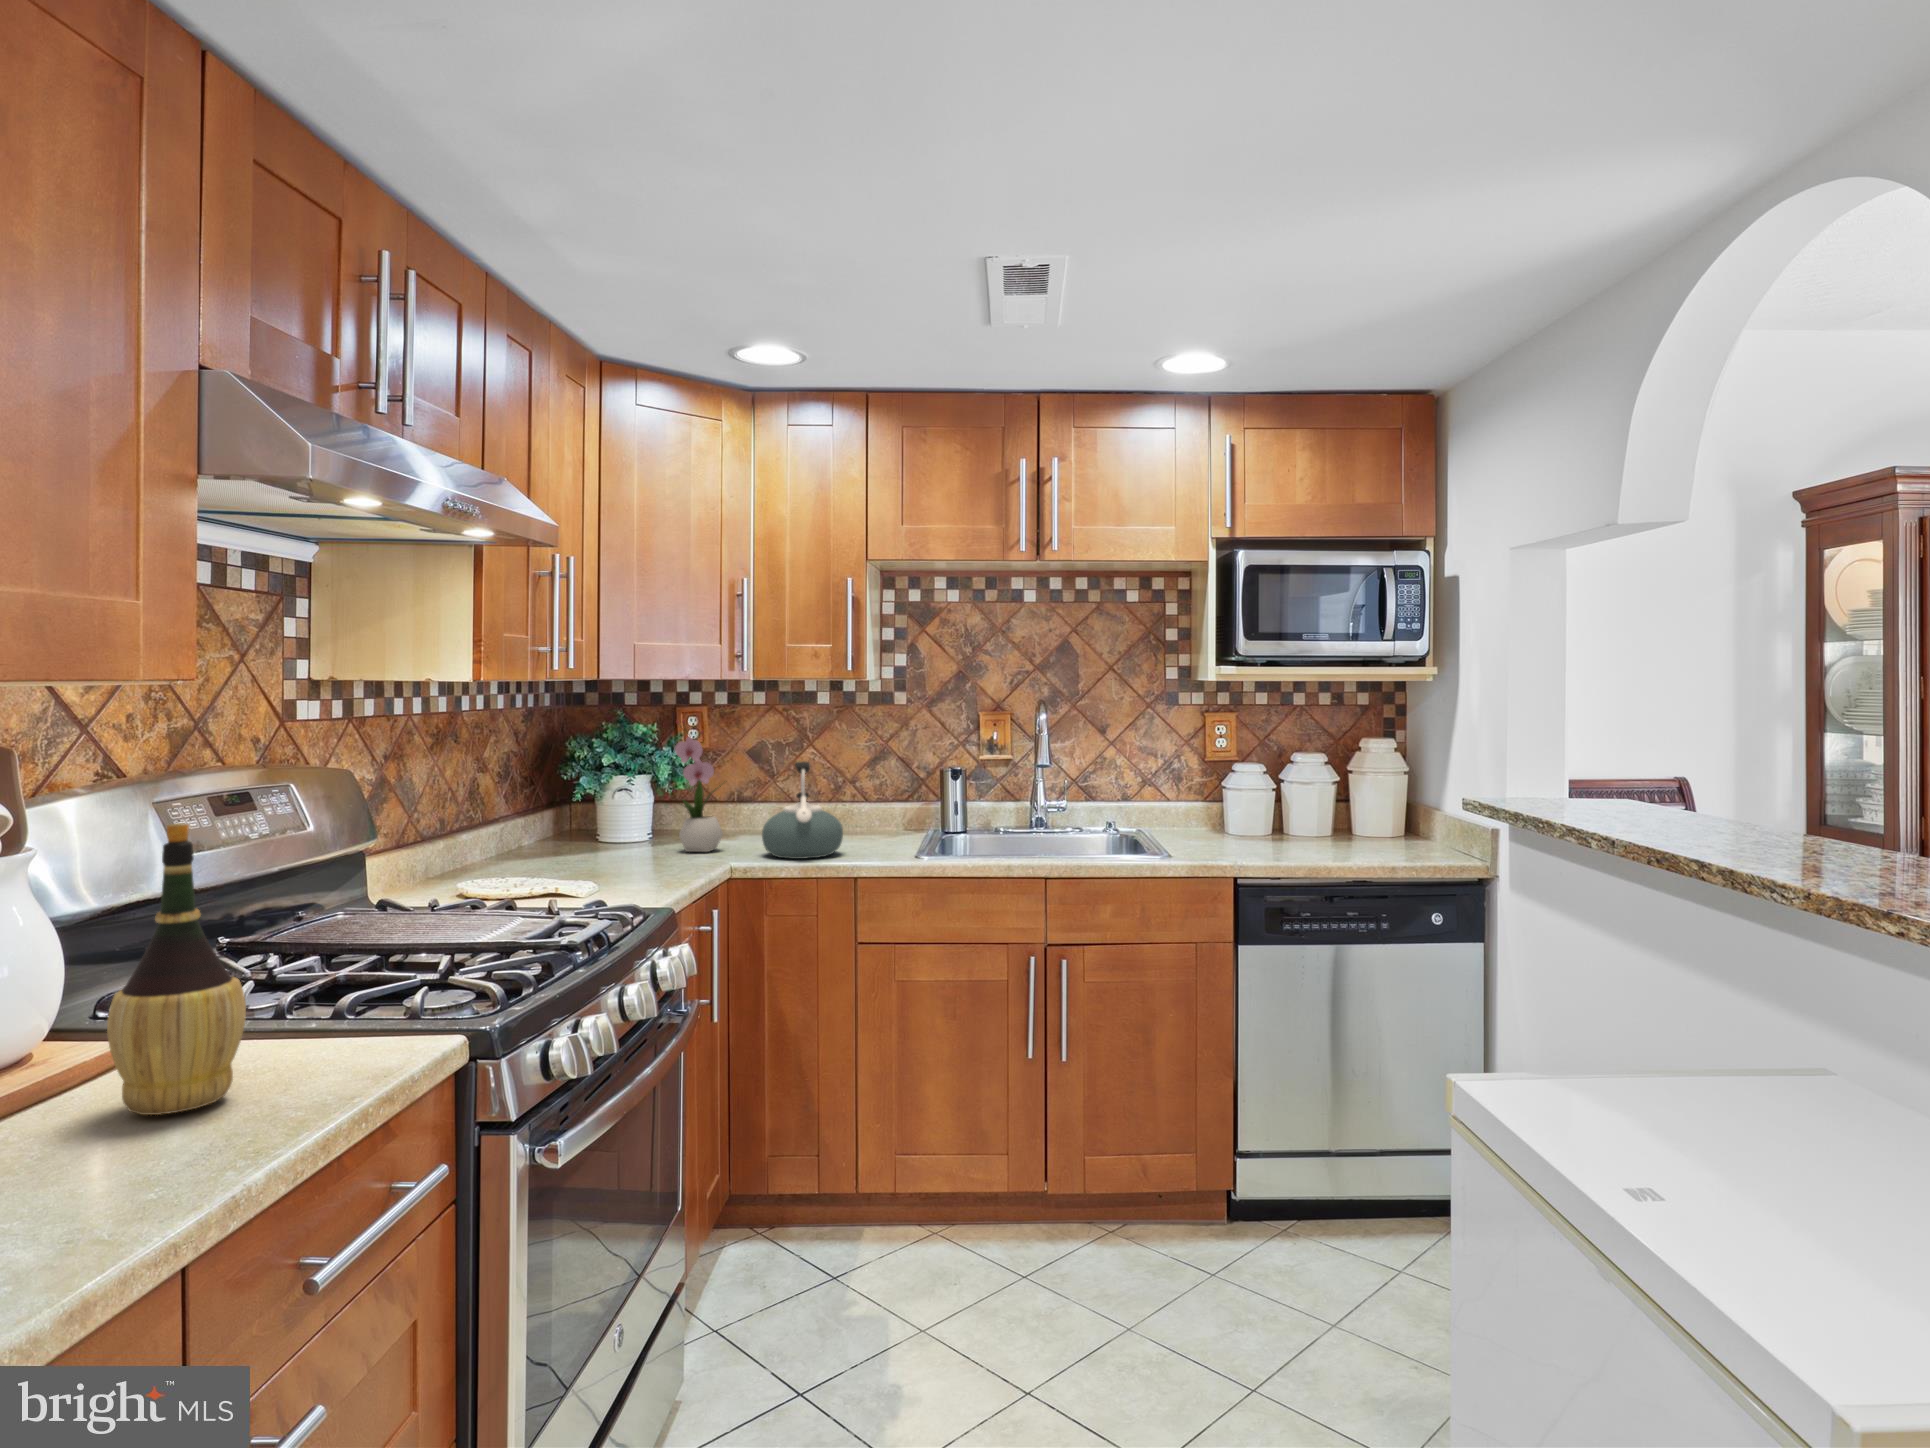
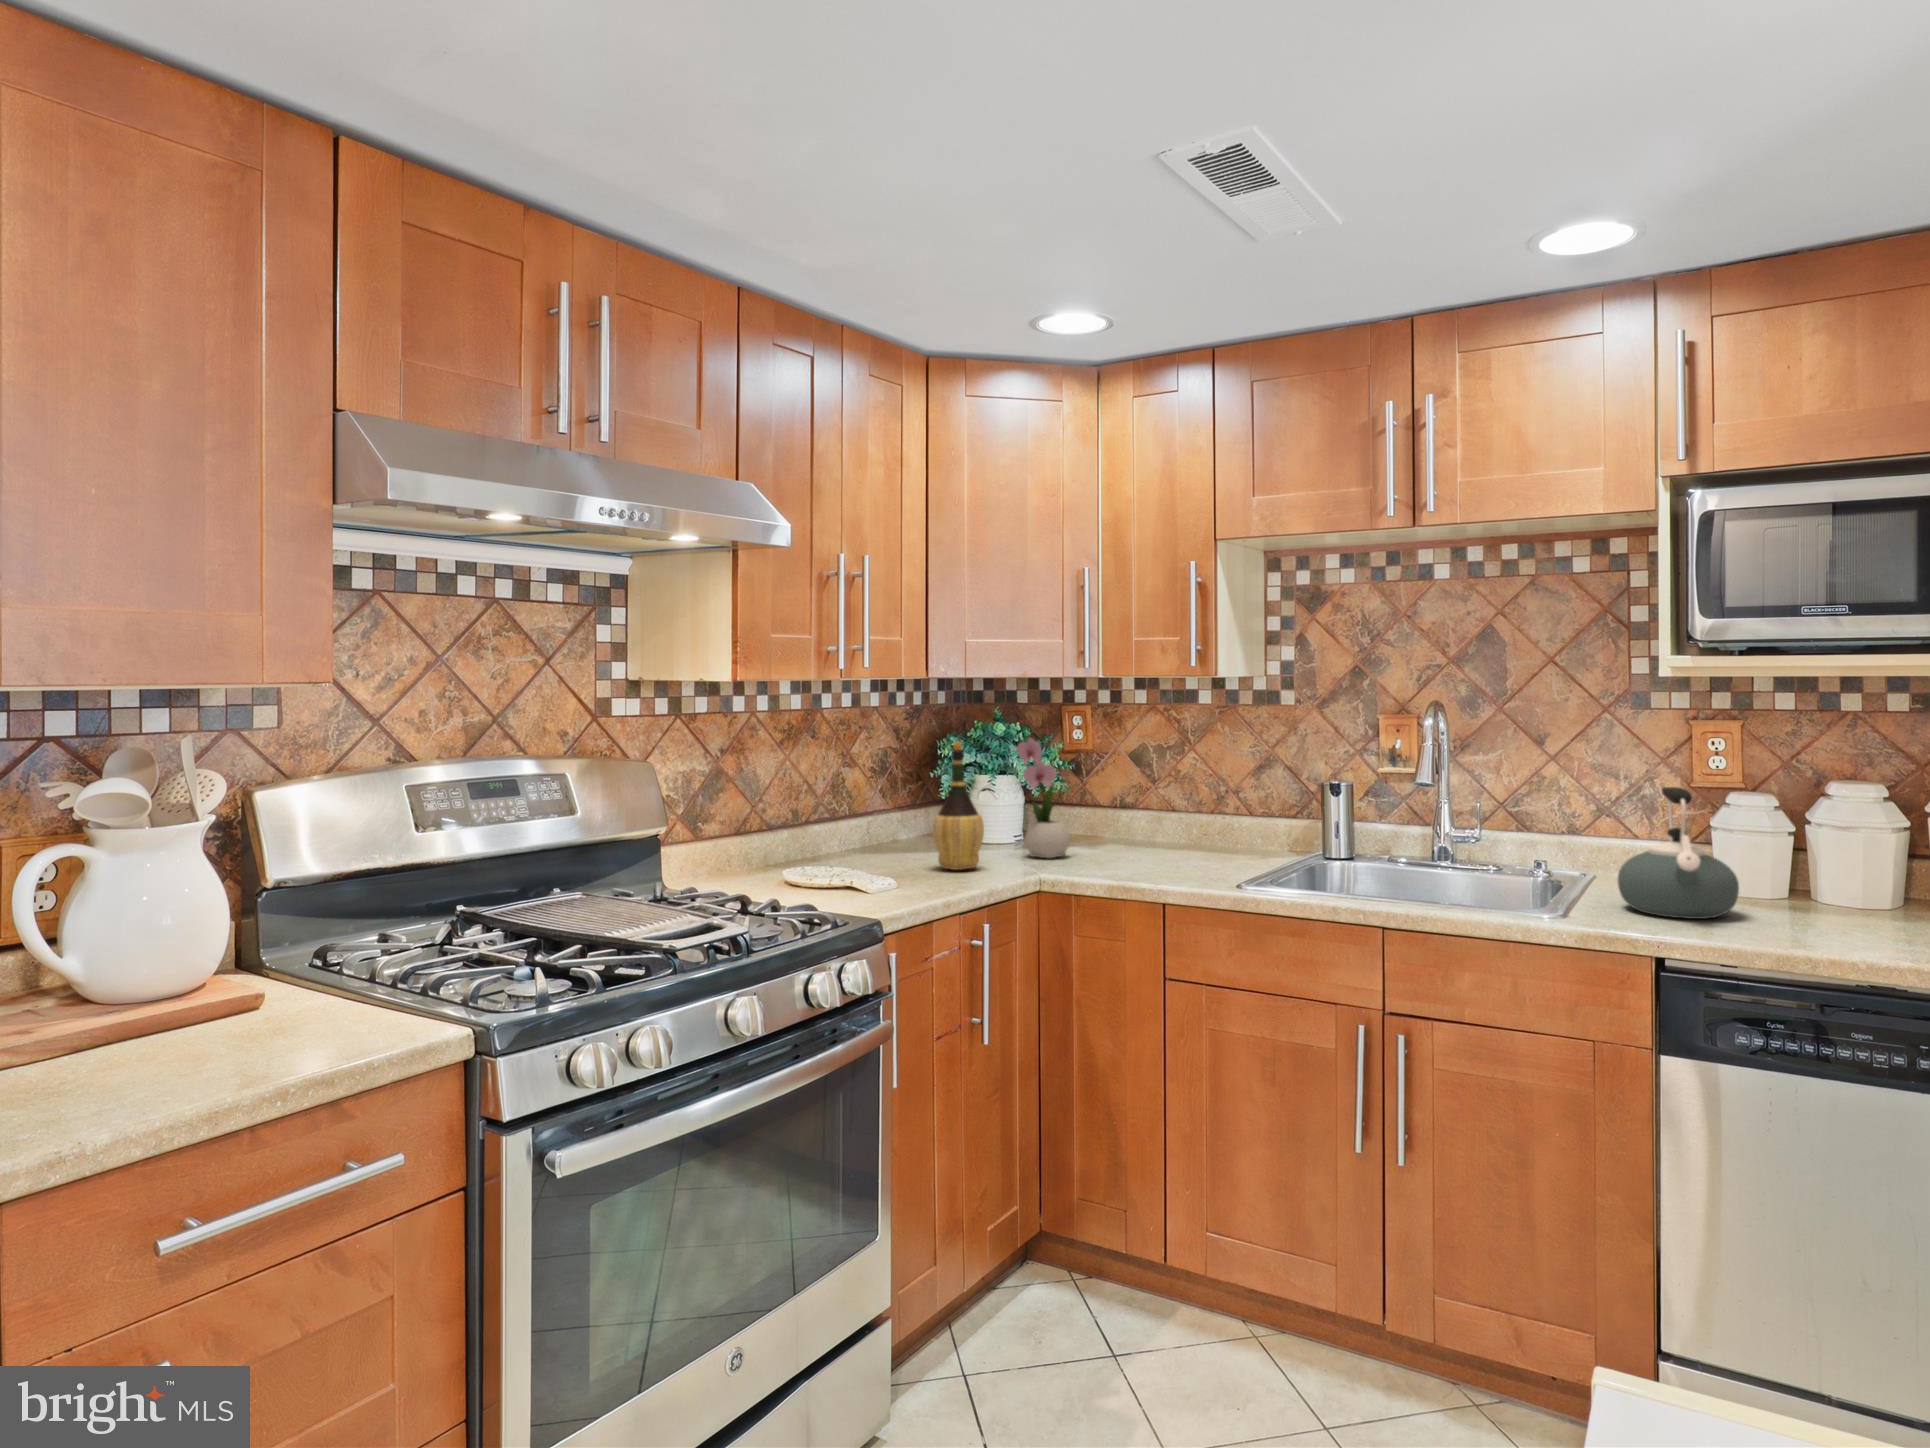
kettle: present [762,762,843,859] -> present [1618,787,1739,919]
wine bottle: present [107,823,246,1115] -> present [933,742,984,870]

